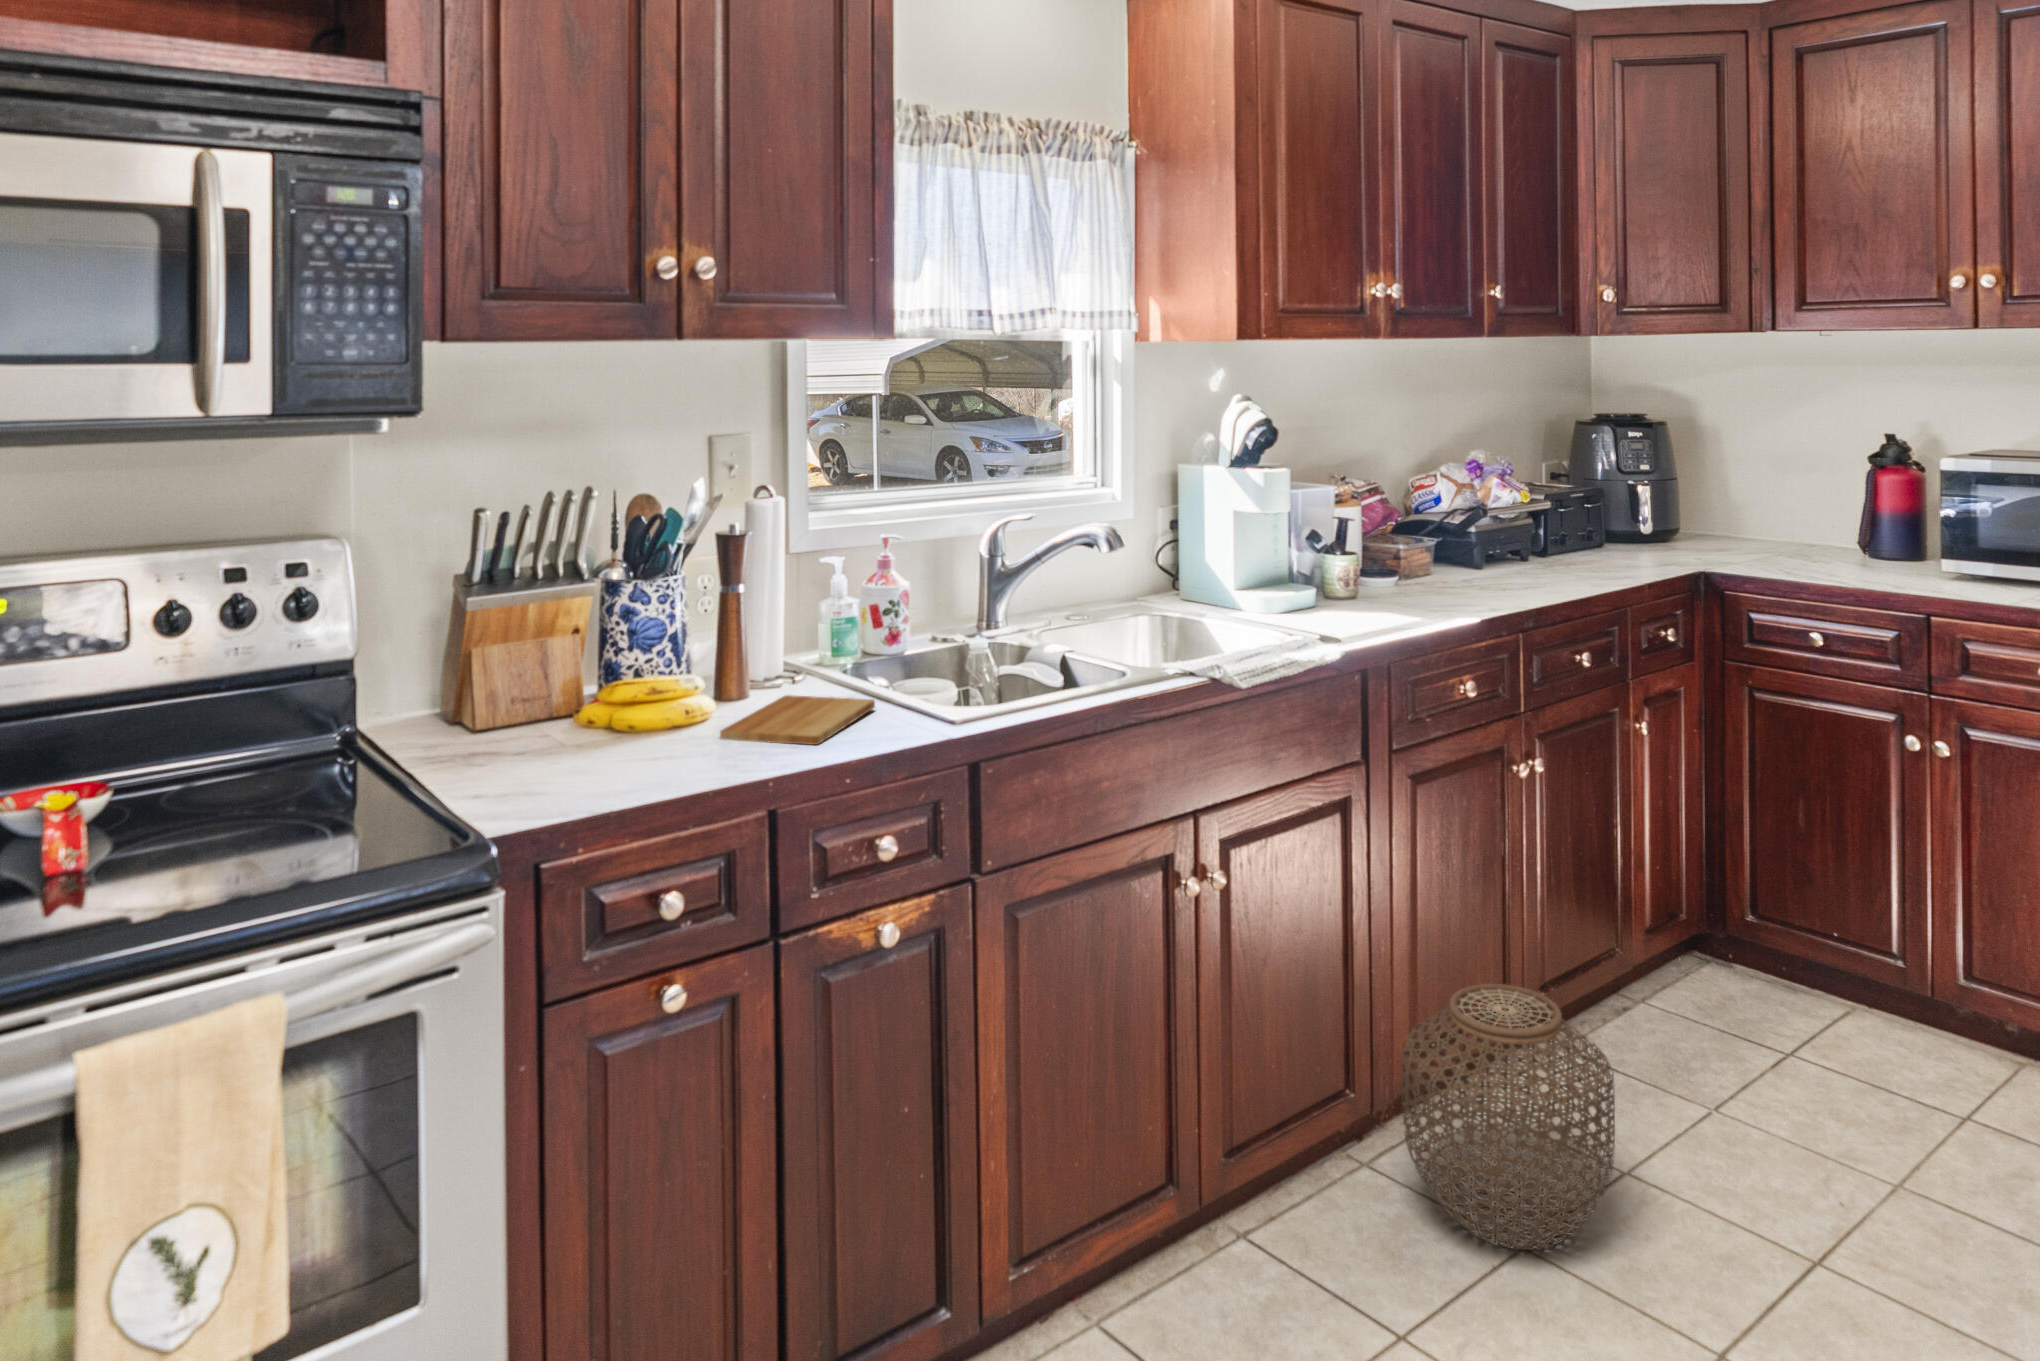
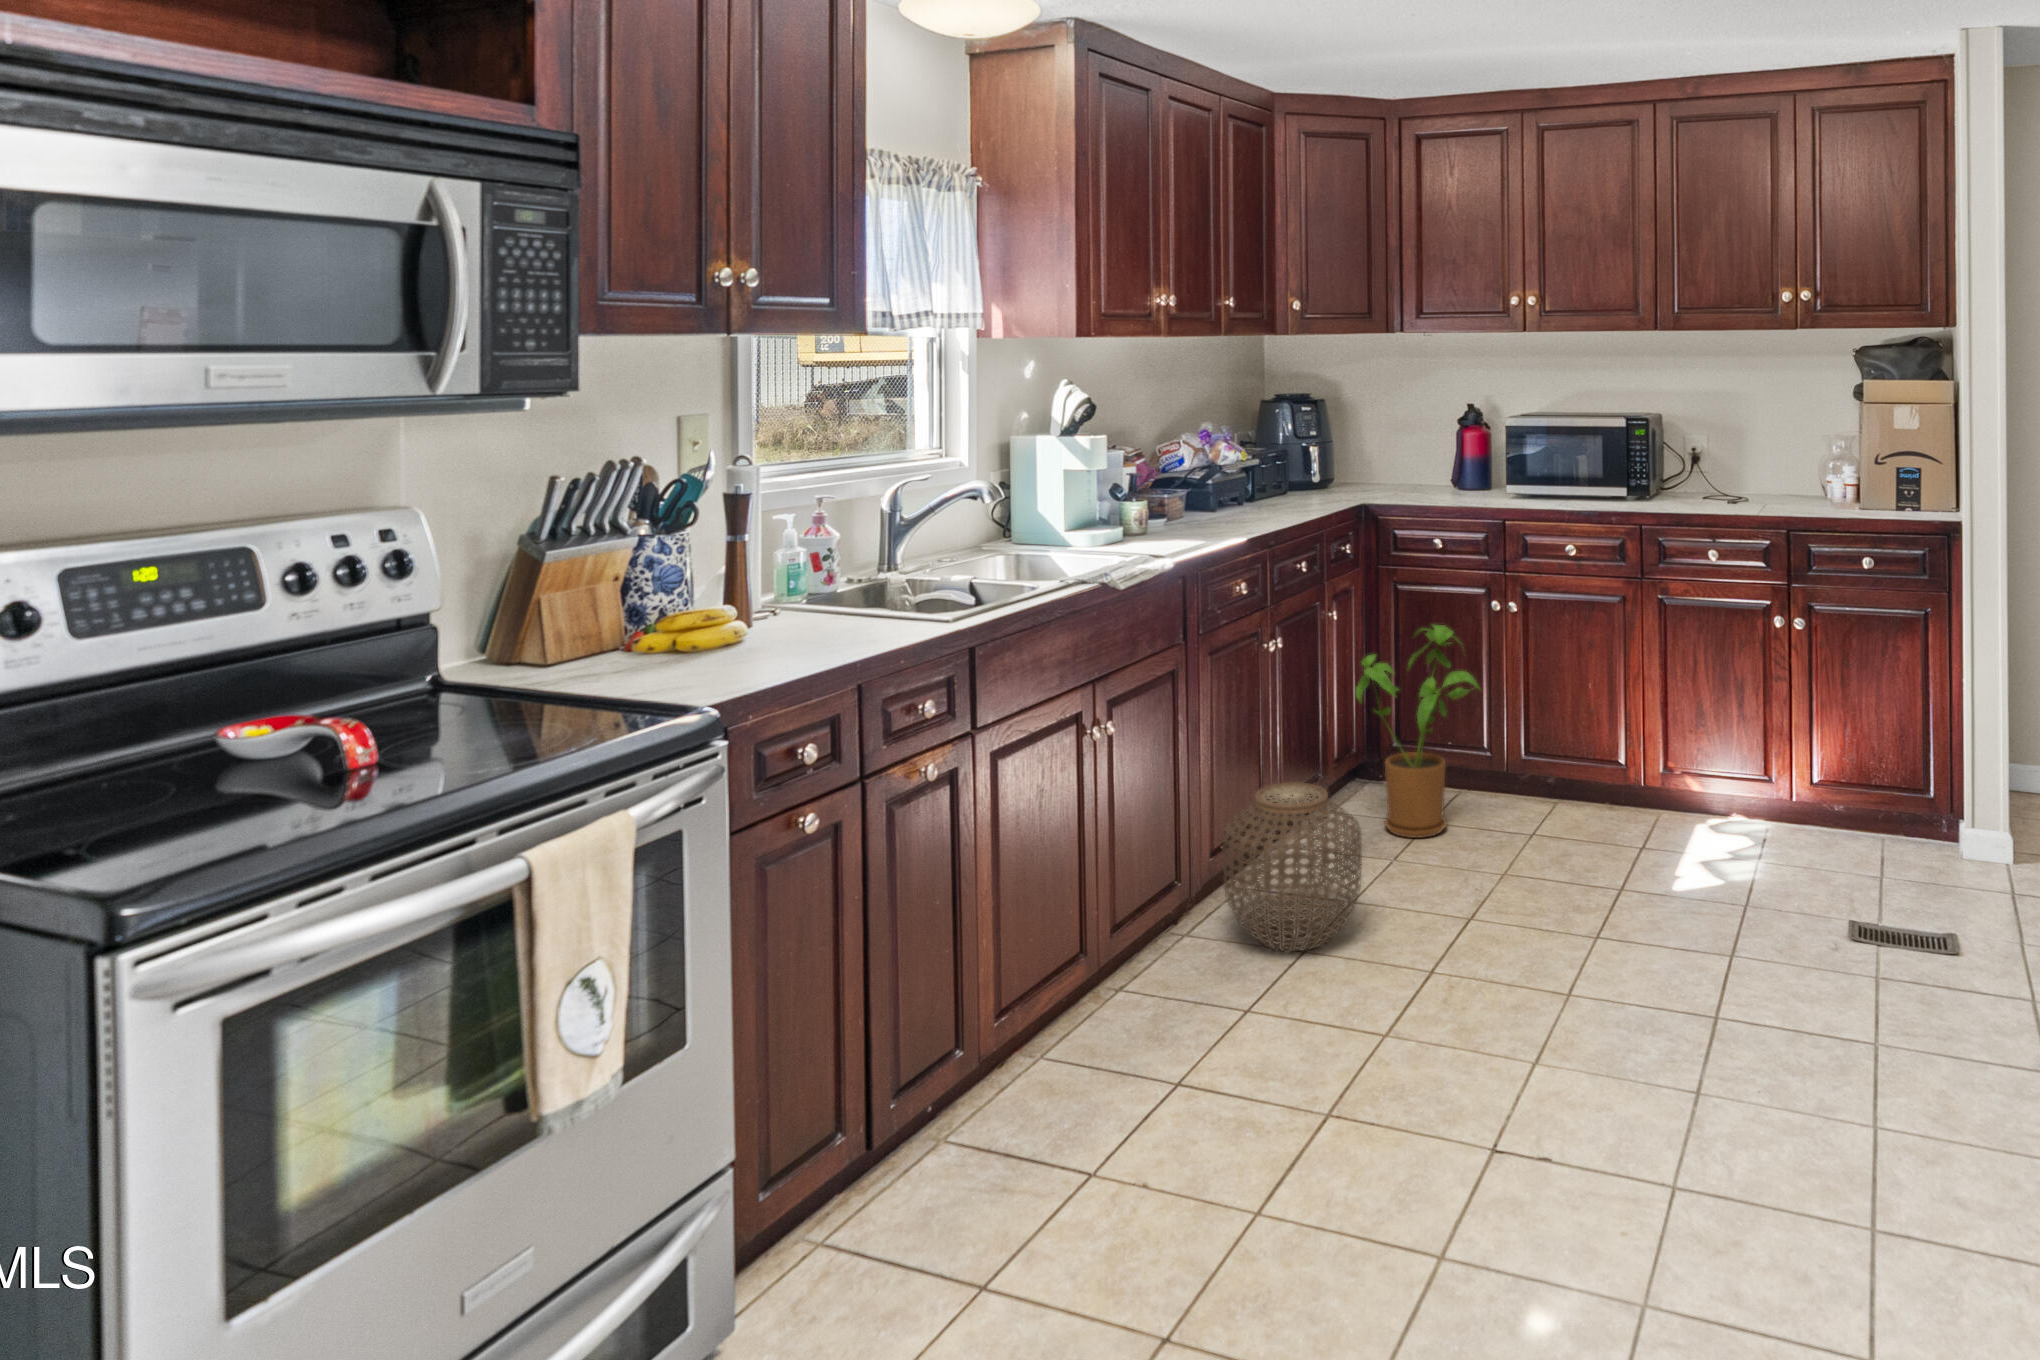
cutting board: present [720,695,875,745] -> none [784,614,878,648]
house plant: none [1666,762,1868,1083] -> present [1356,625,1479,838]

